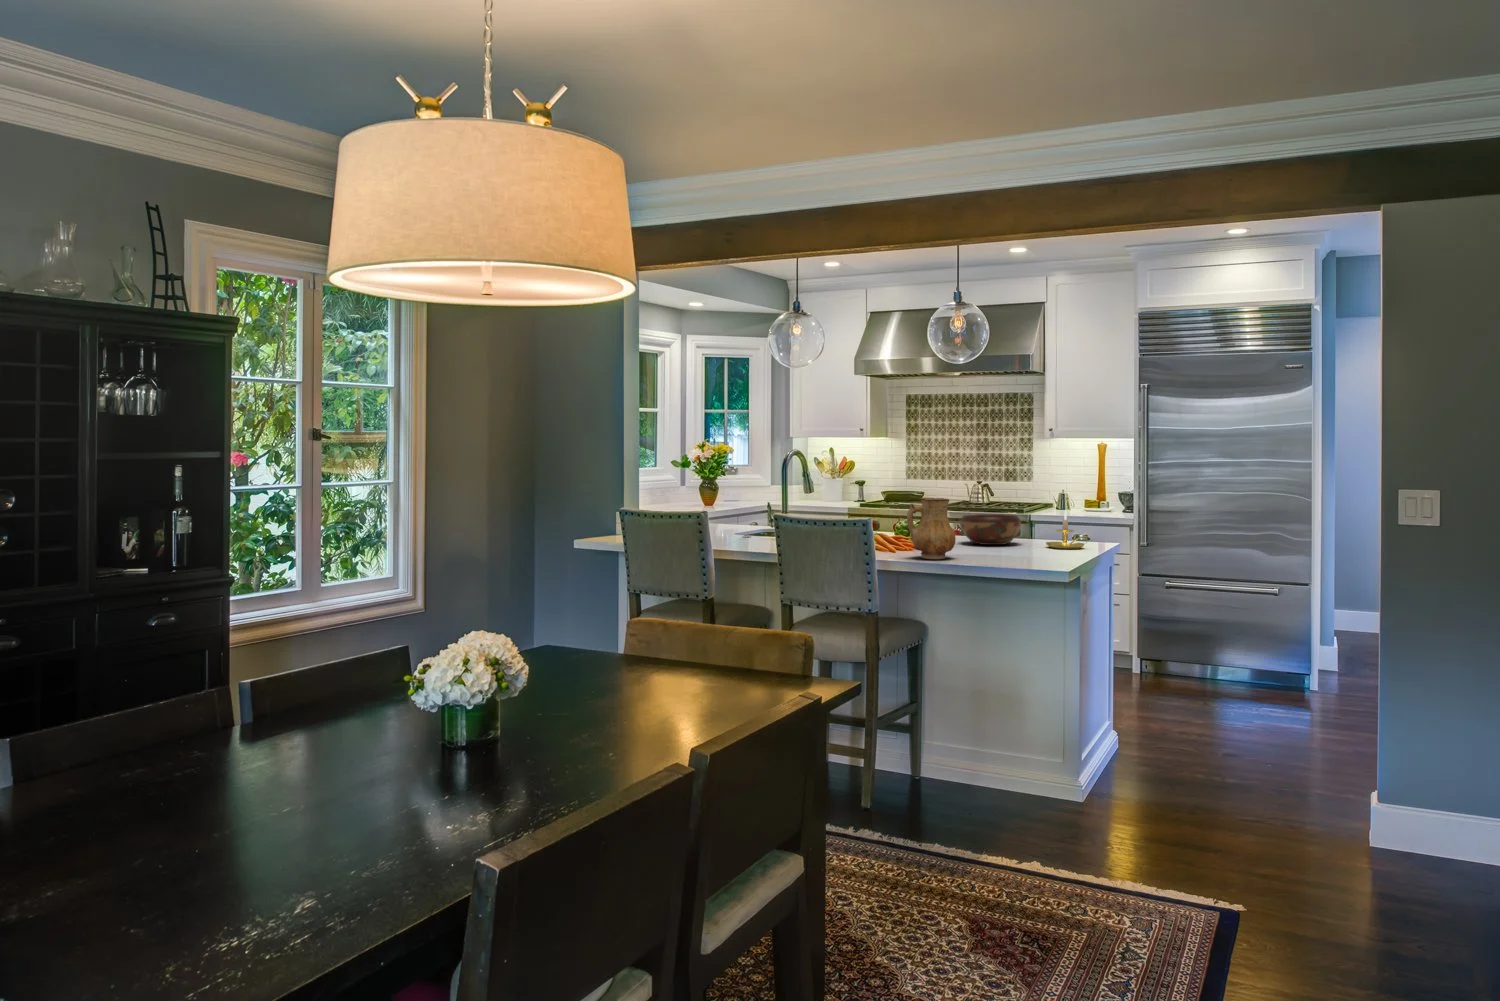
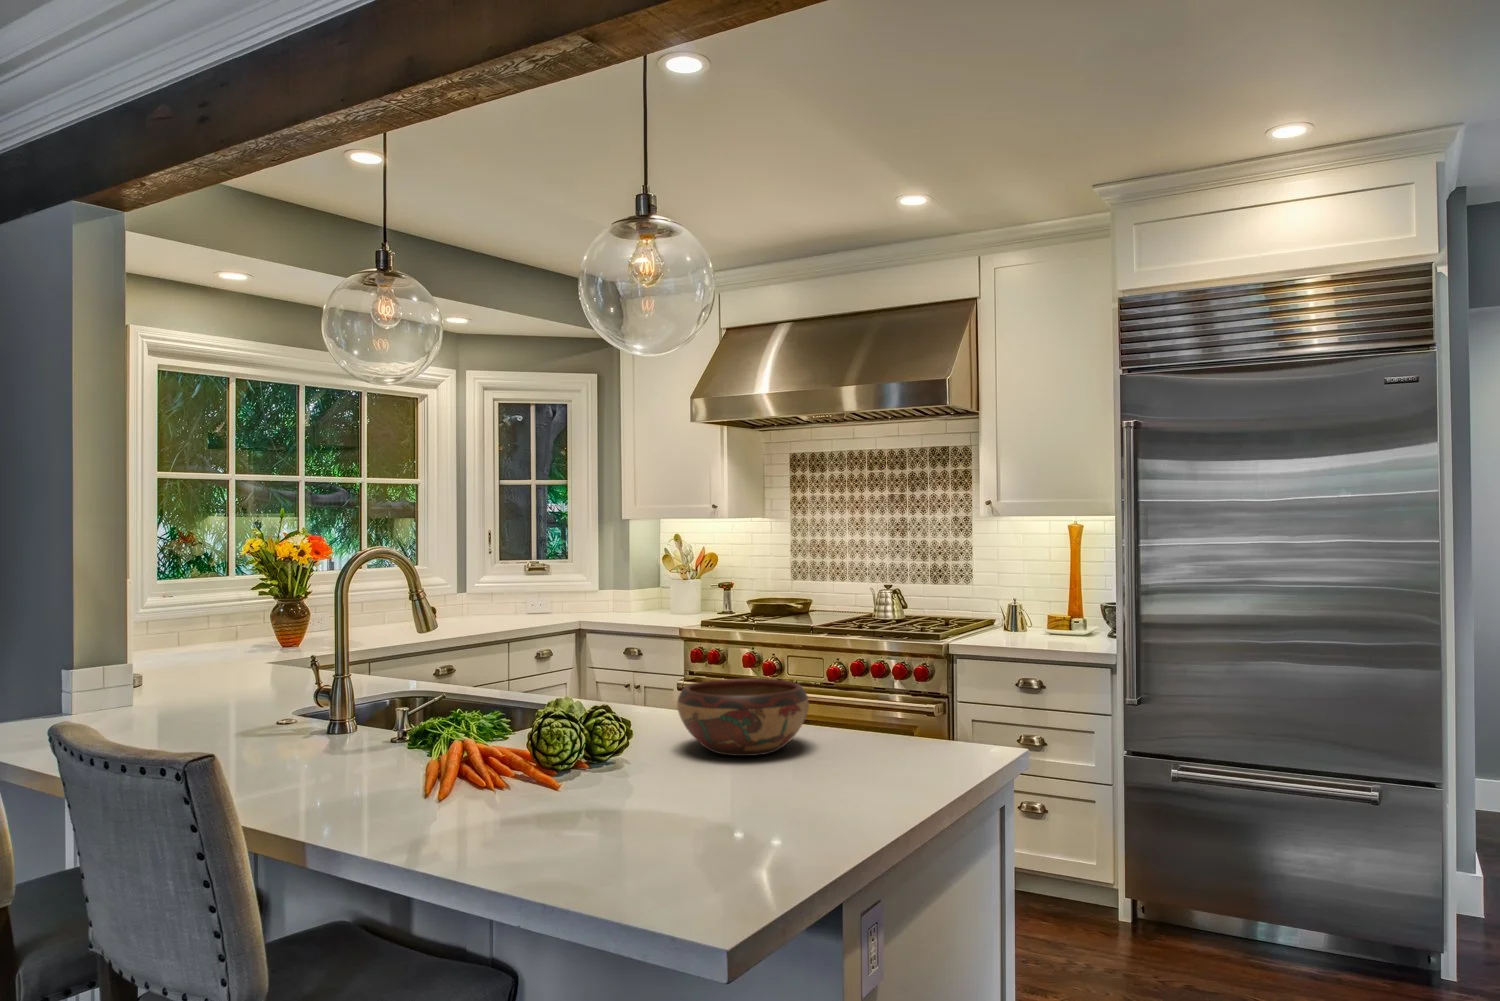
ceramic pitcher: present [907,498,956,559] -> none [420,667,549,836]
candle holder: present [1046,510,1089,549] -> none [847,680,943,779]

